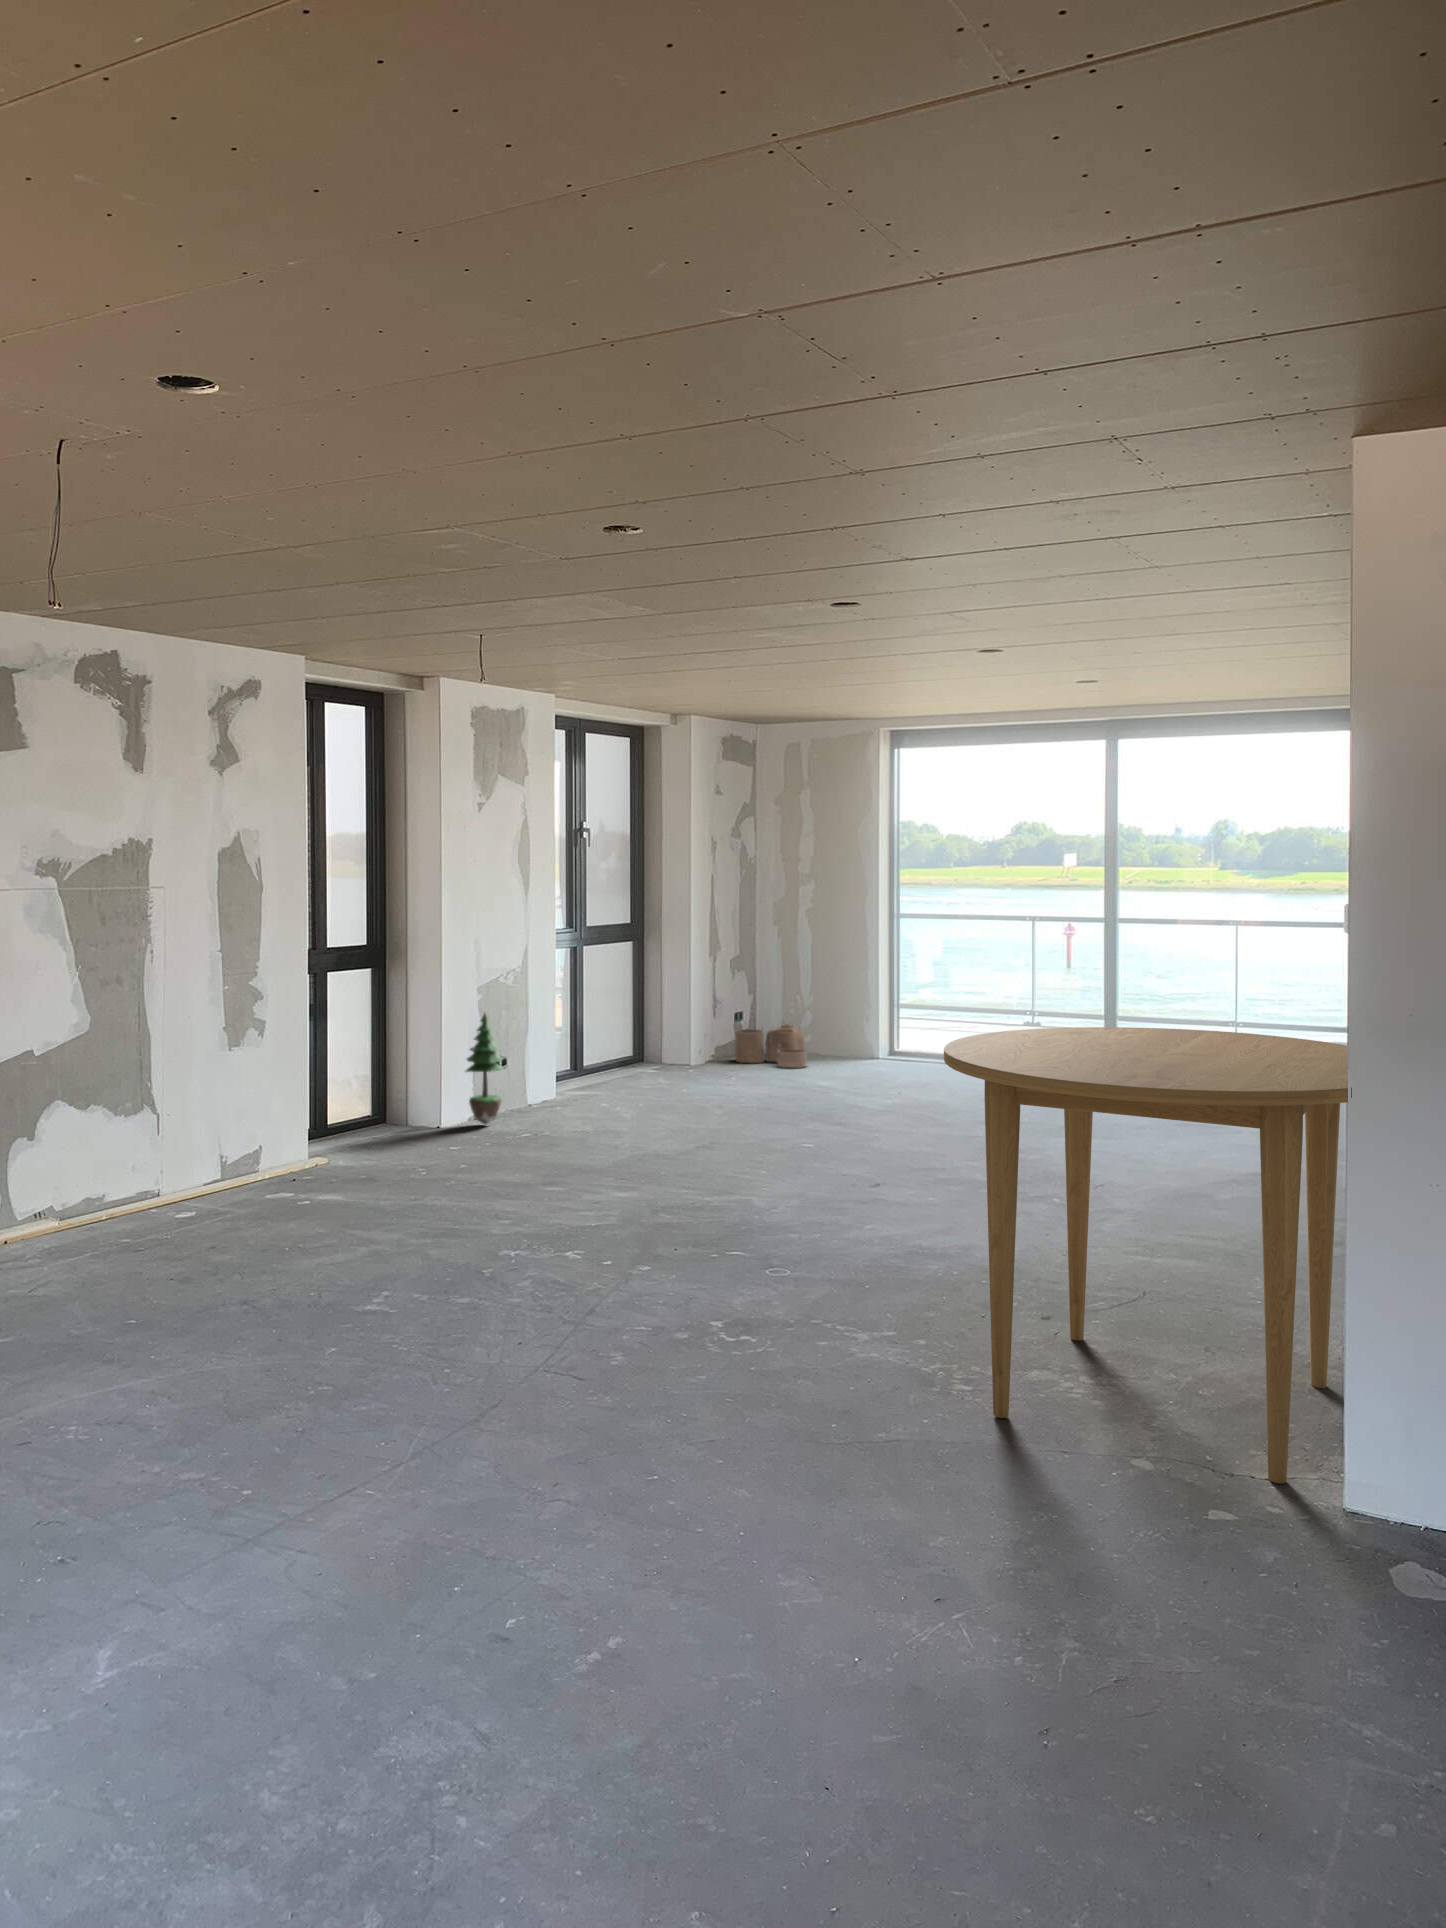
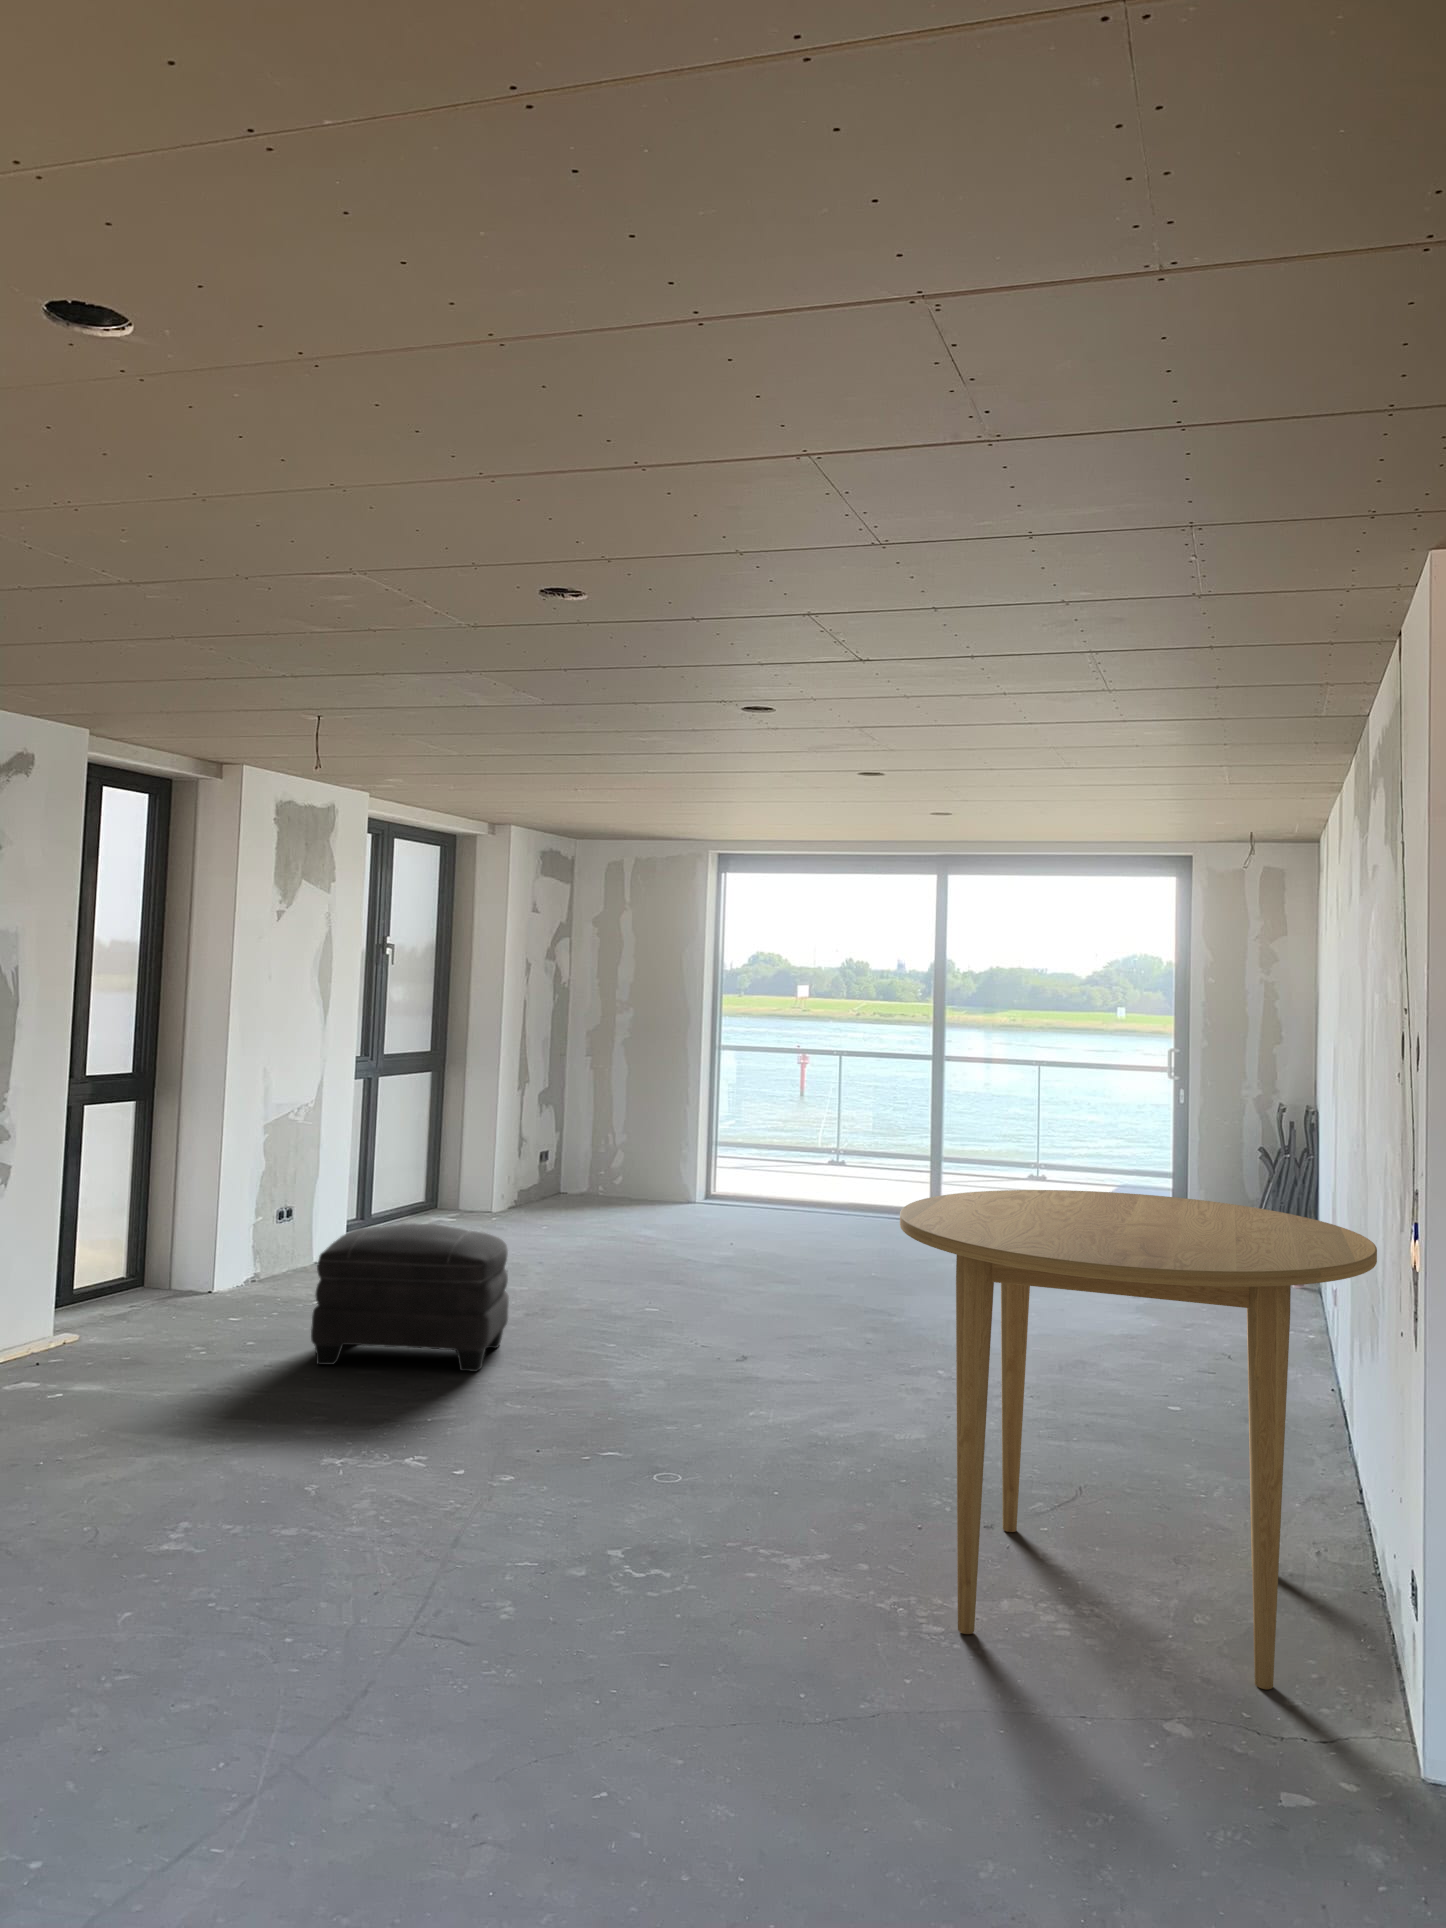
potted tree: present [466,1013,503,1124] -> none [245,1154,296,1289]
woven basket: present [735,1024,807,1068] -> none [539,1162,620,1214]
ottoman: none [502,1067,670,1193] -> present [311,1223,509,1372]

